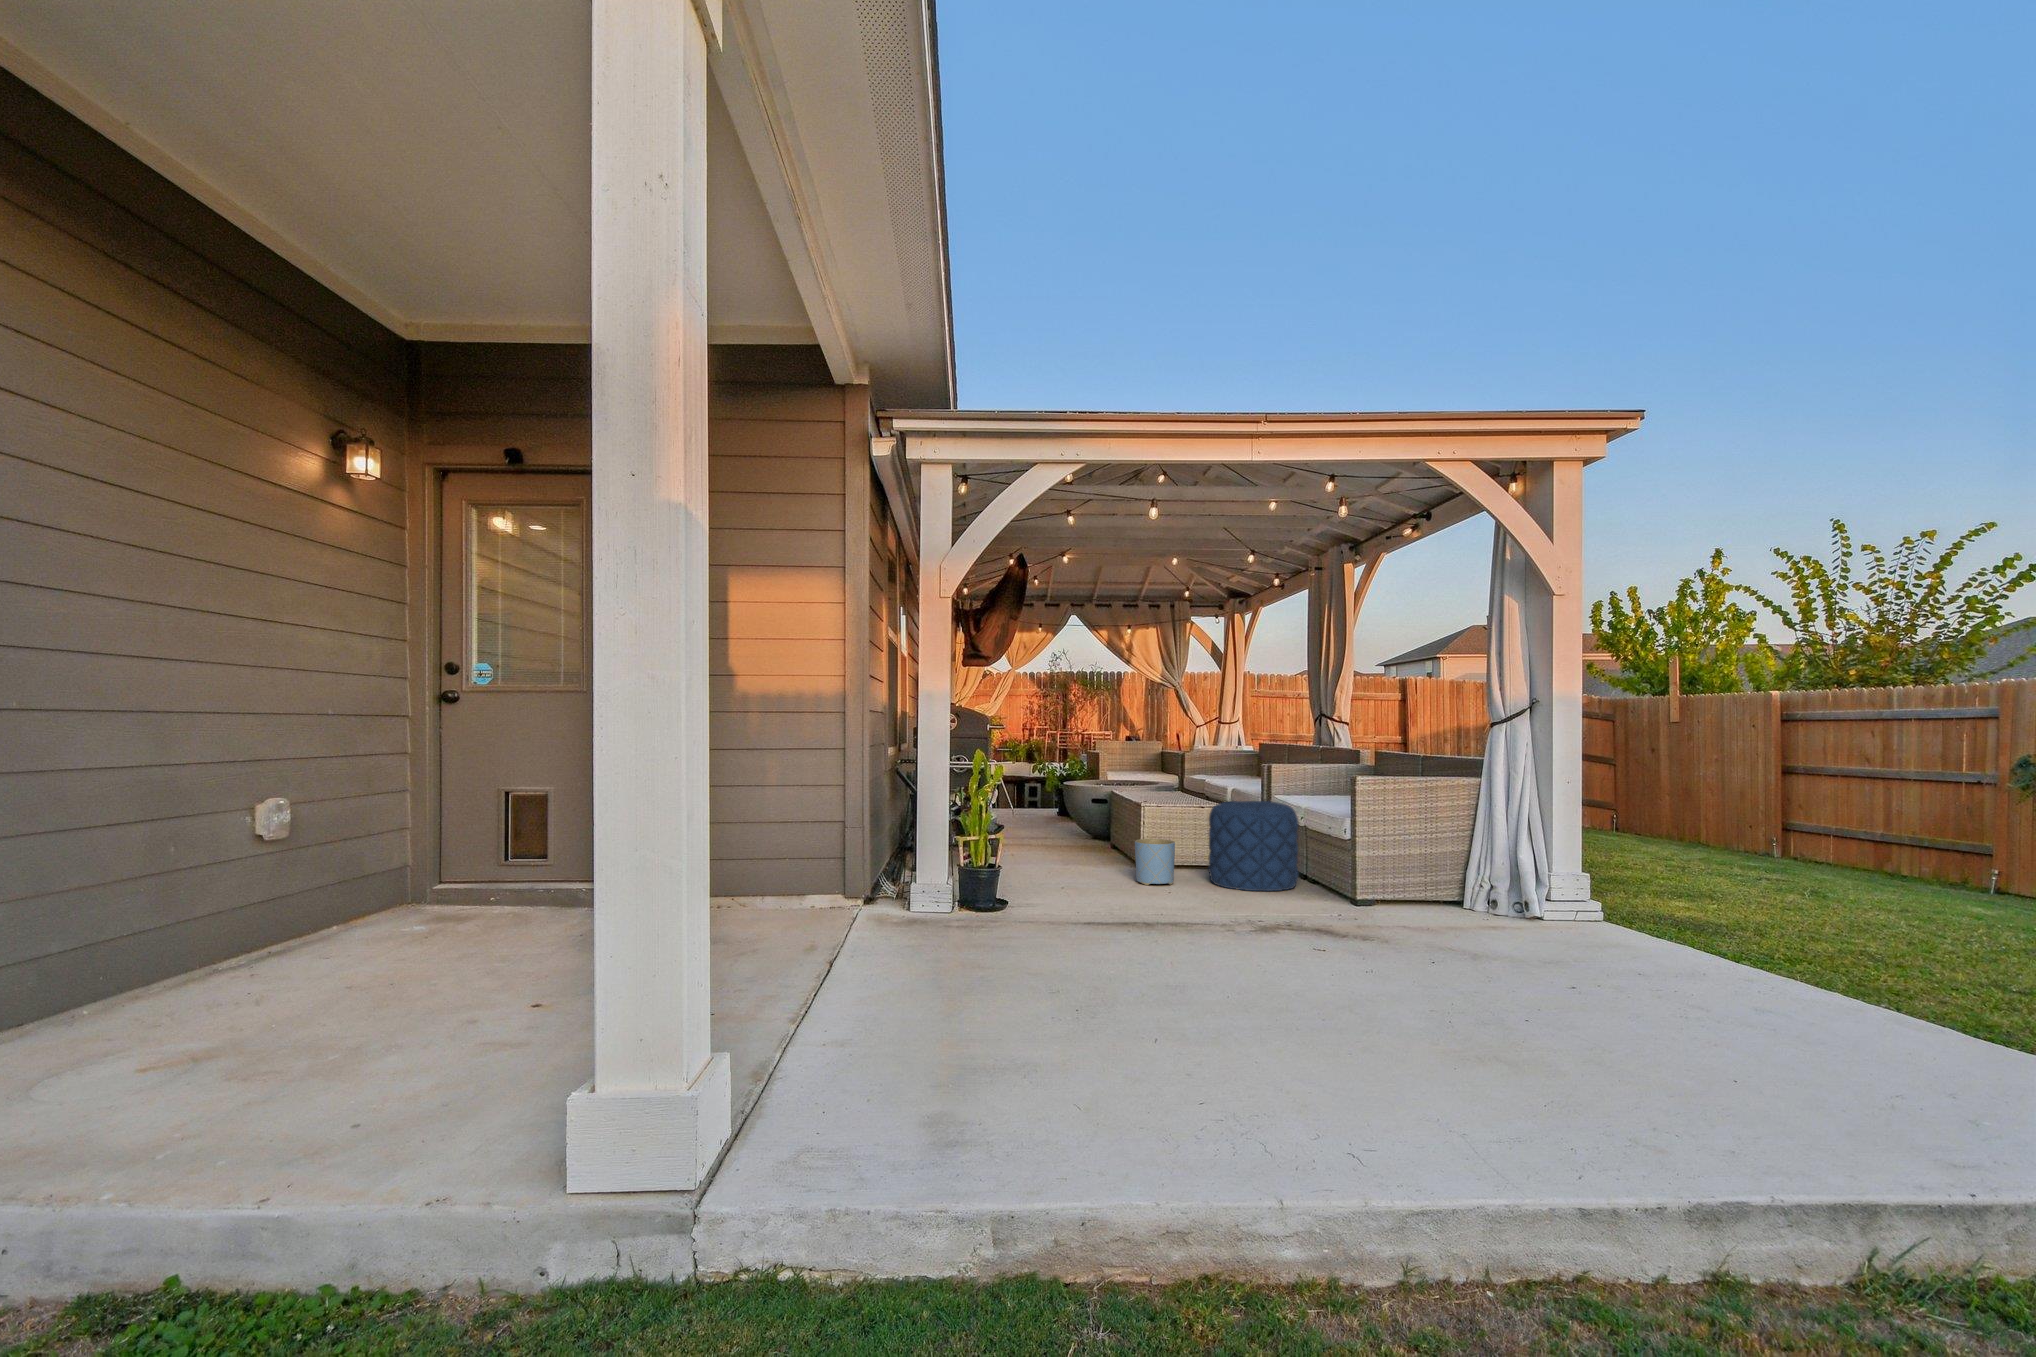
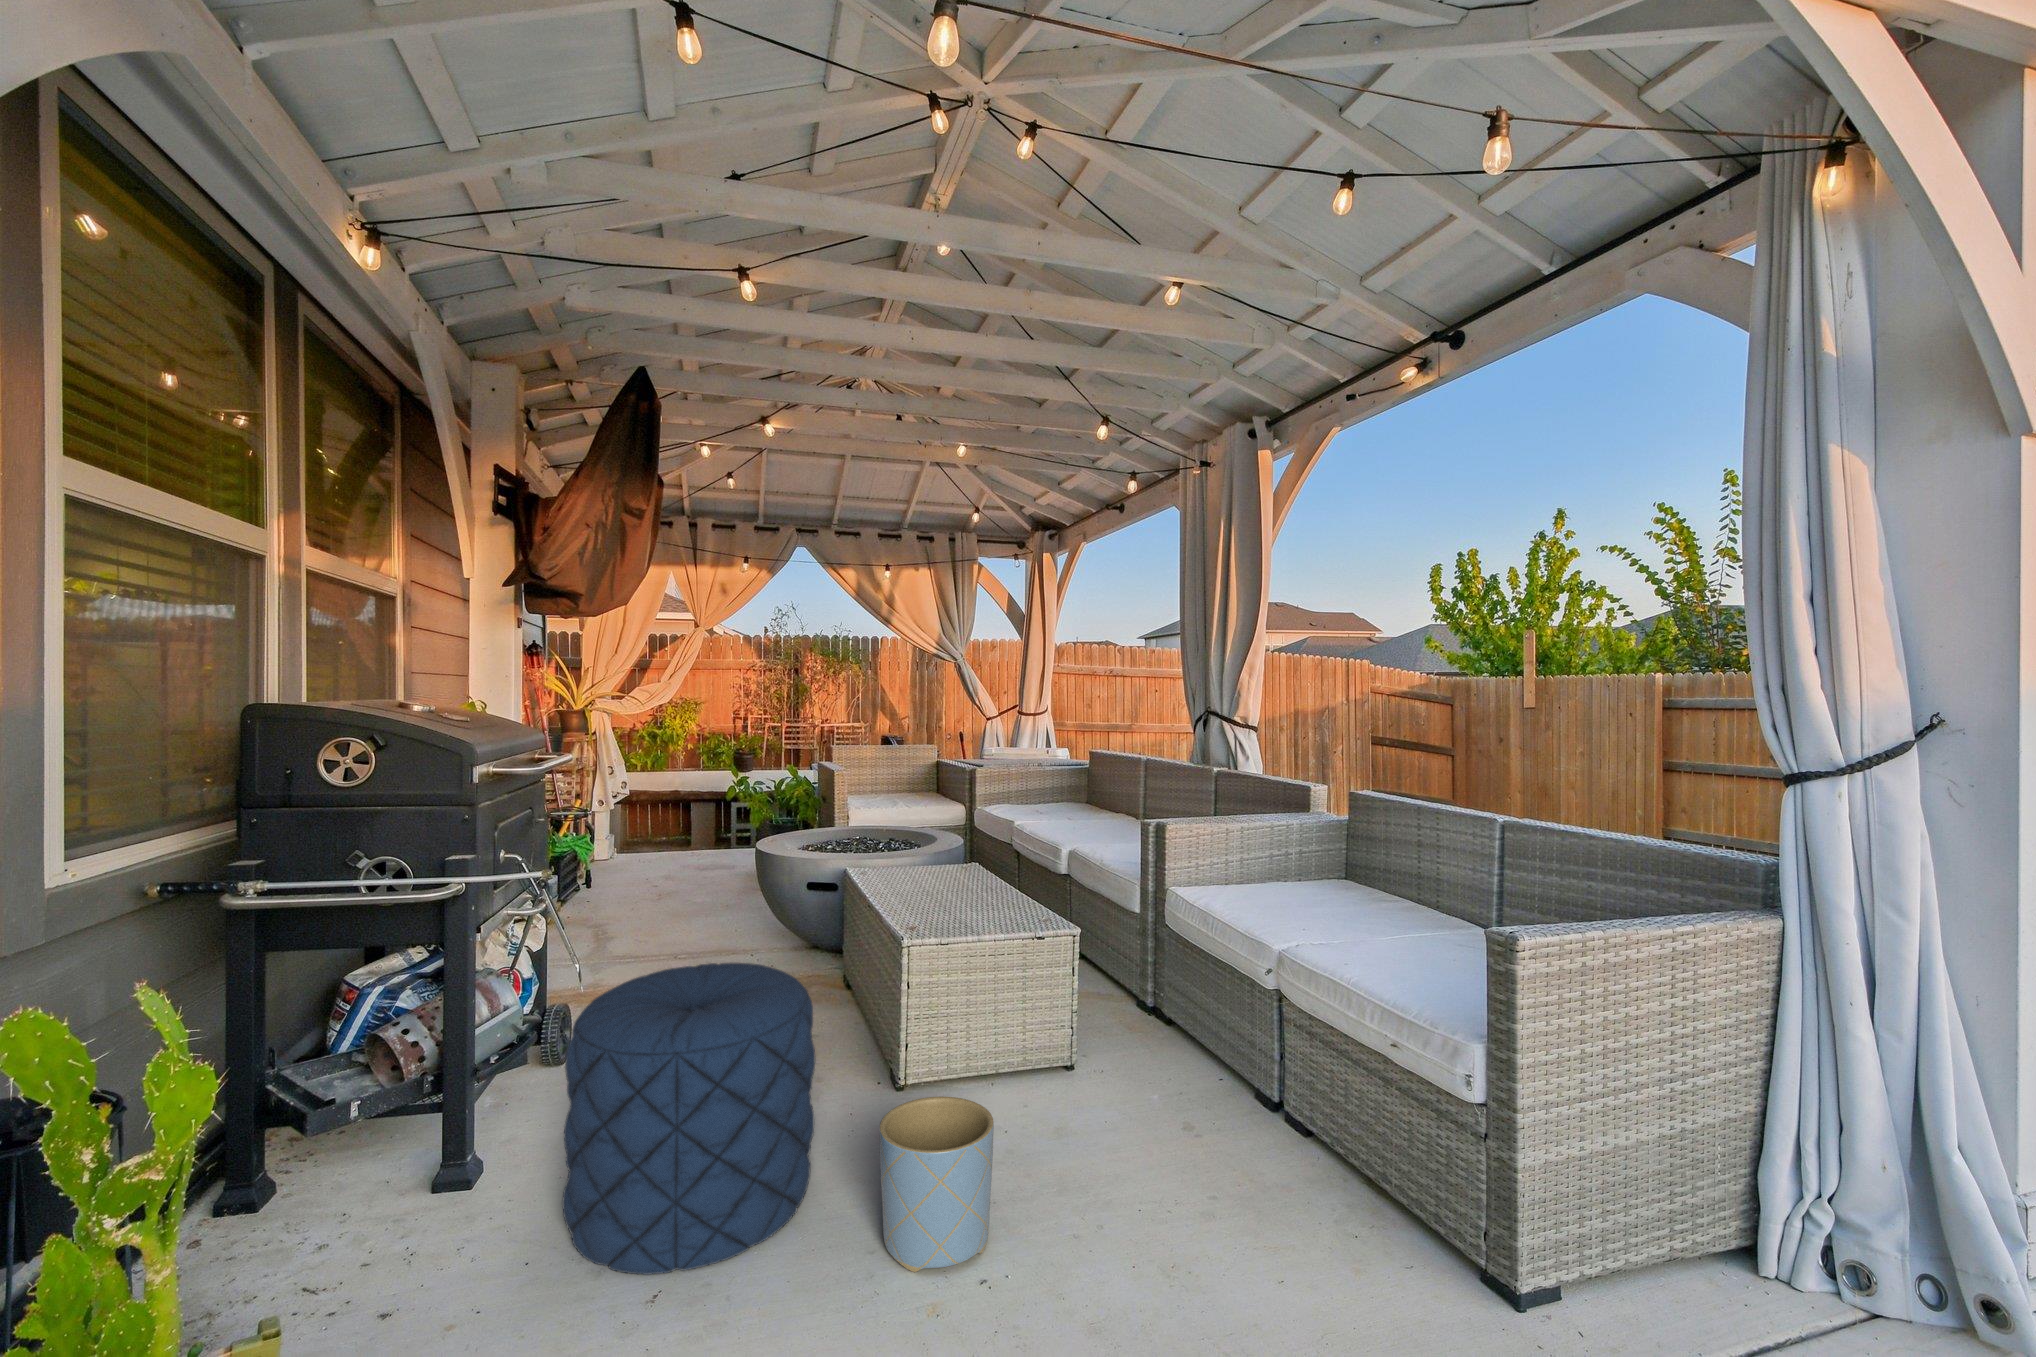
pouf: present [1208,801,1299,891] -> present [562,963,815,1275]

